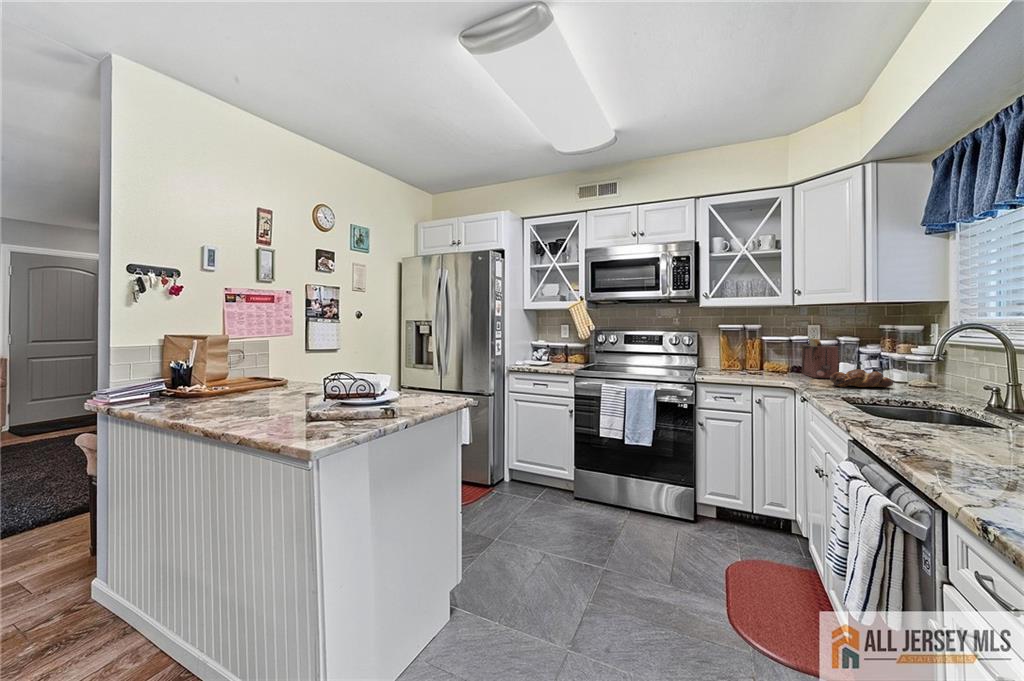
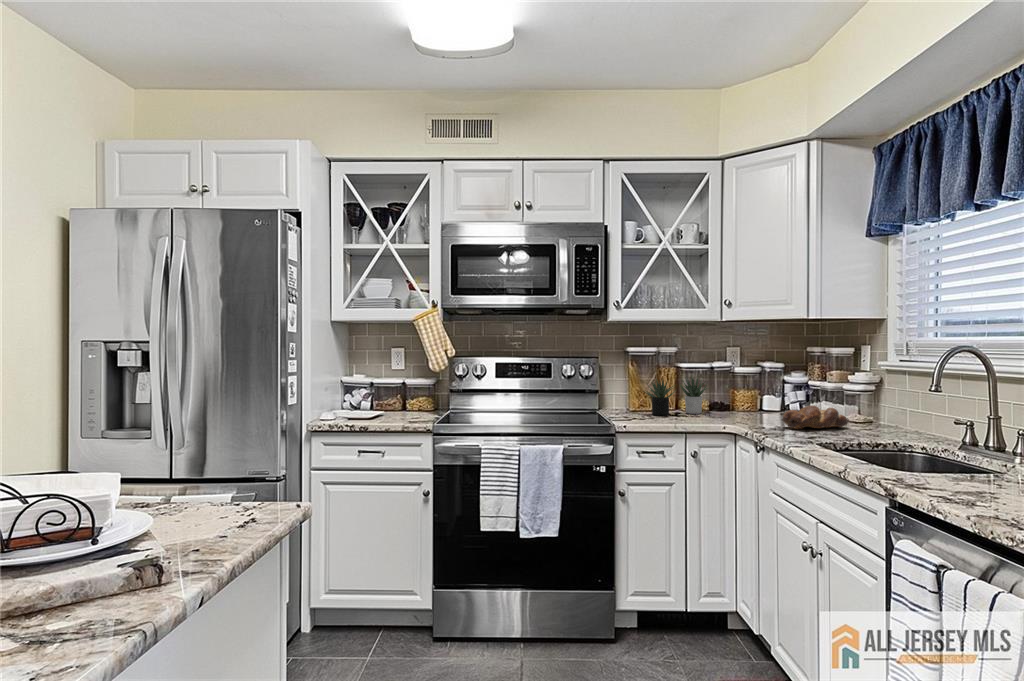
toaster: present [802,338,838,378] -> none [736,365,782,418]
succulent plant: none [723,343,780,373] -> present [645,377,708,415]

